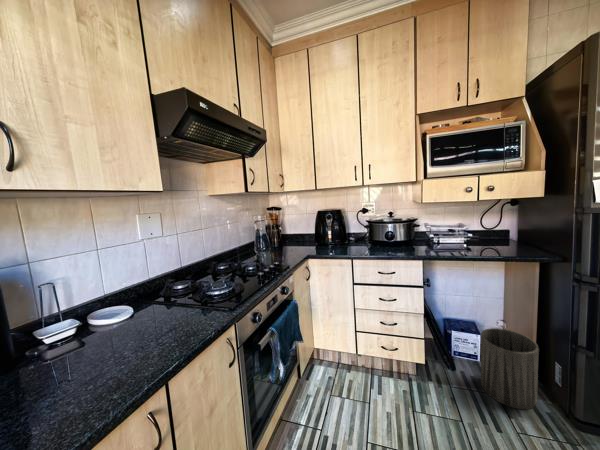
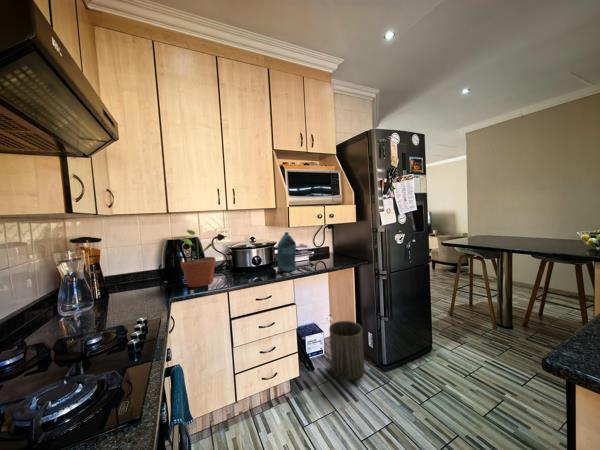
potted plant: none [322,203,351,251] -> present [181,230,216,287]
bottle: none [412,208,437,252] -> present [278,232,296,272]

